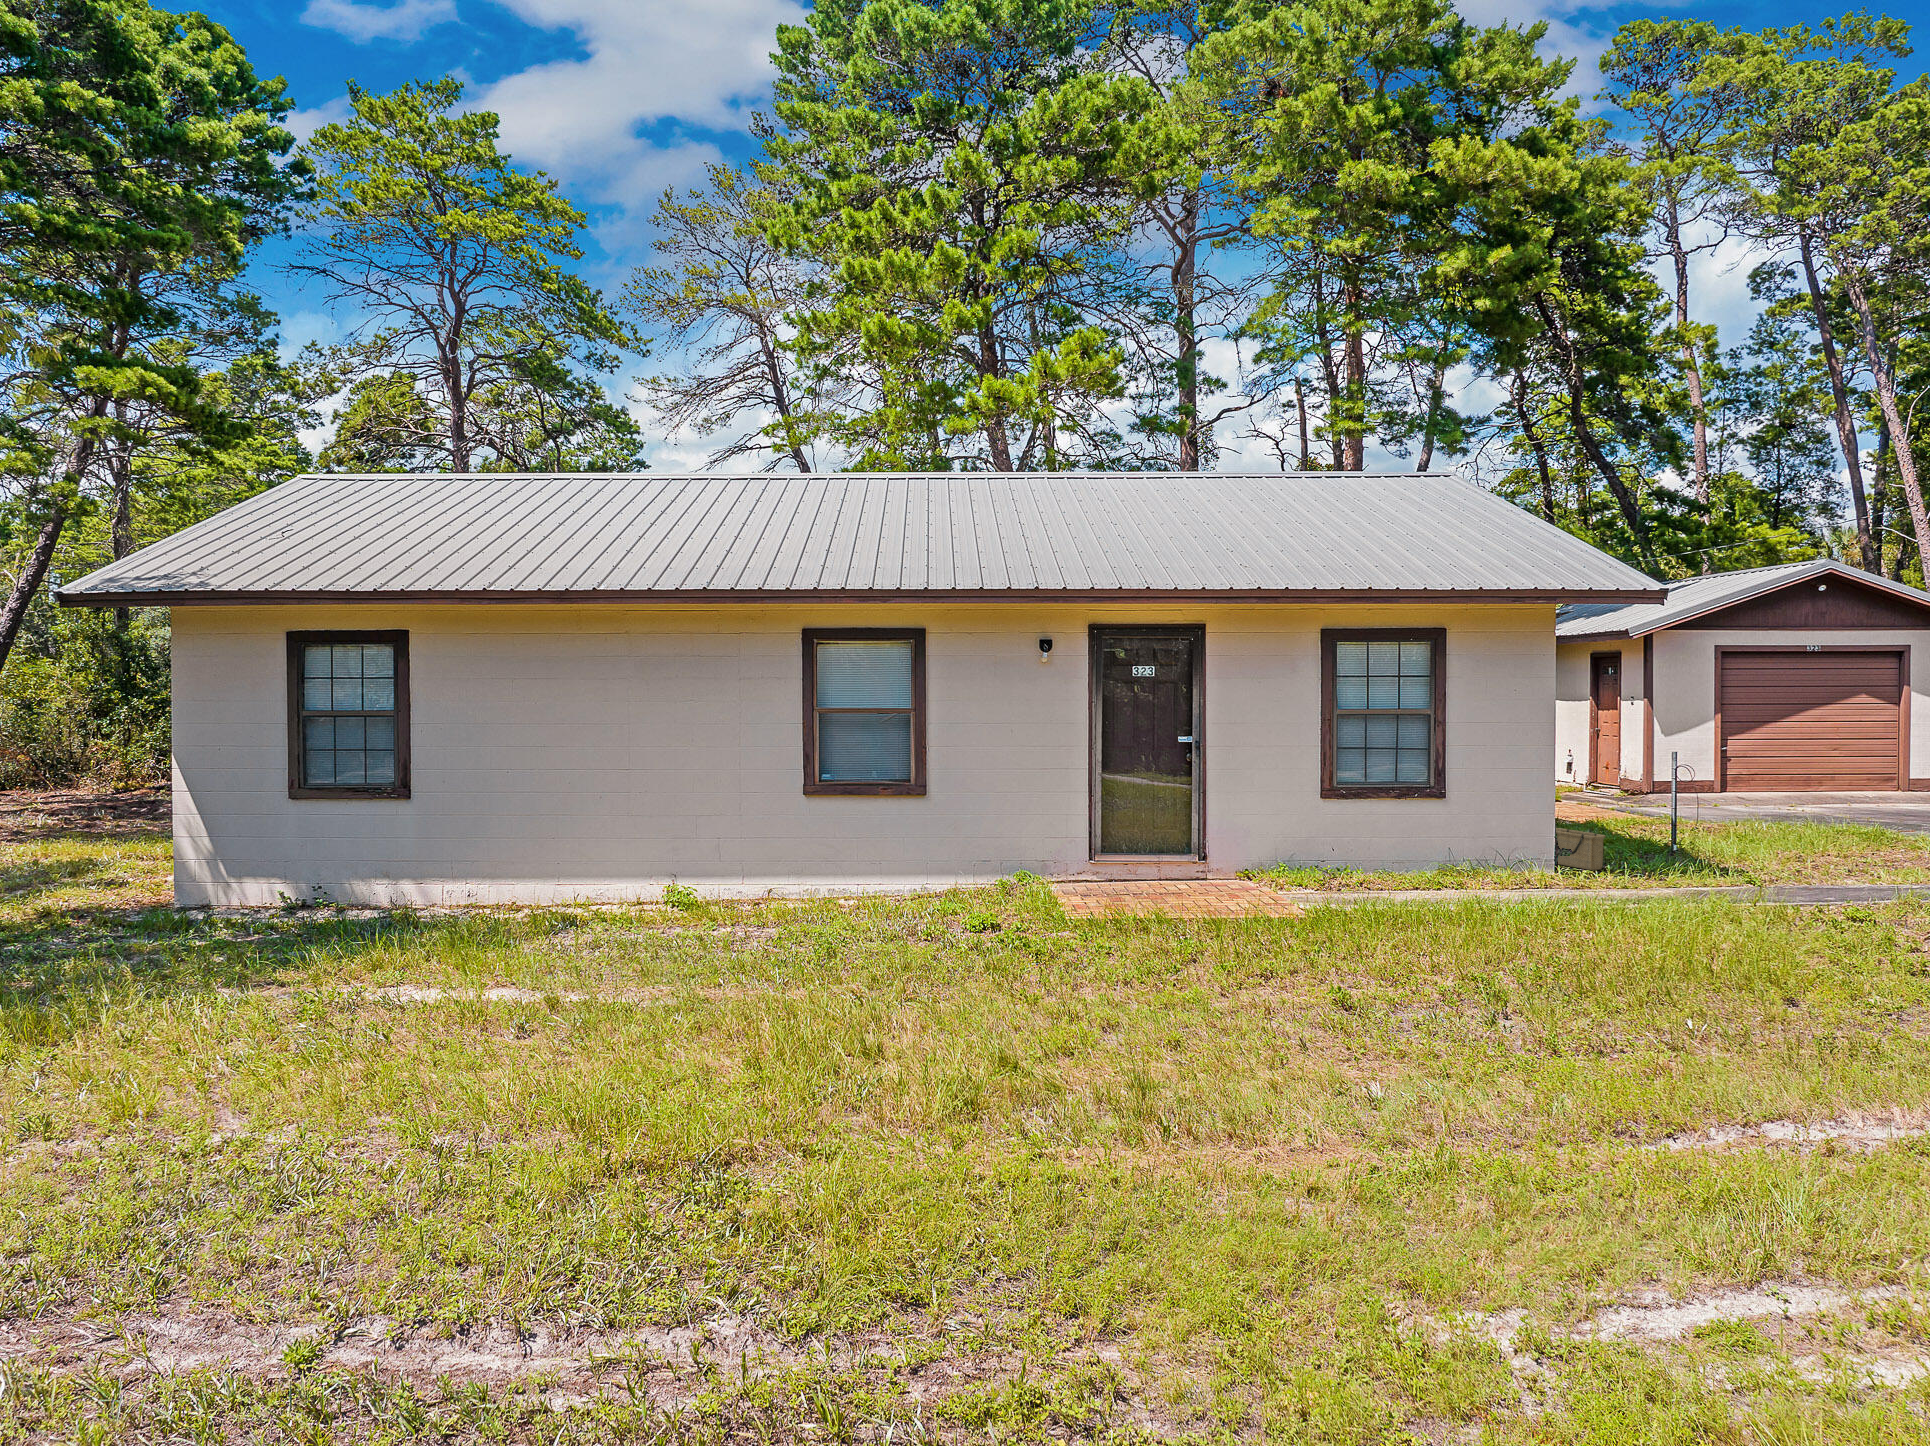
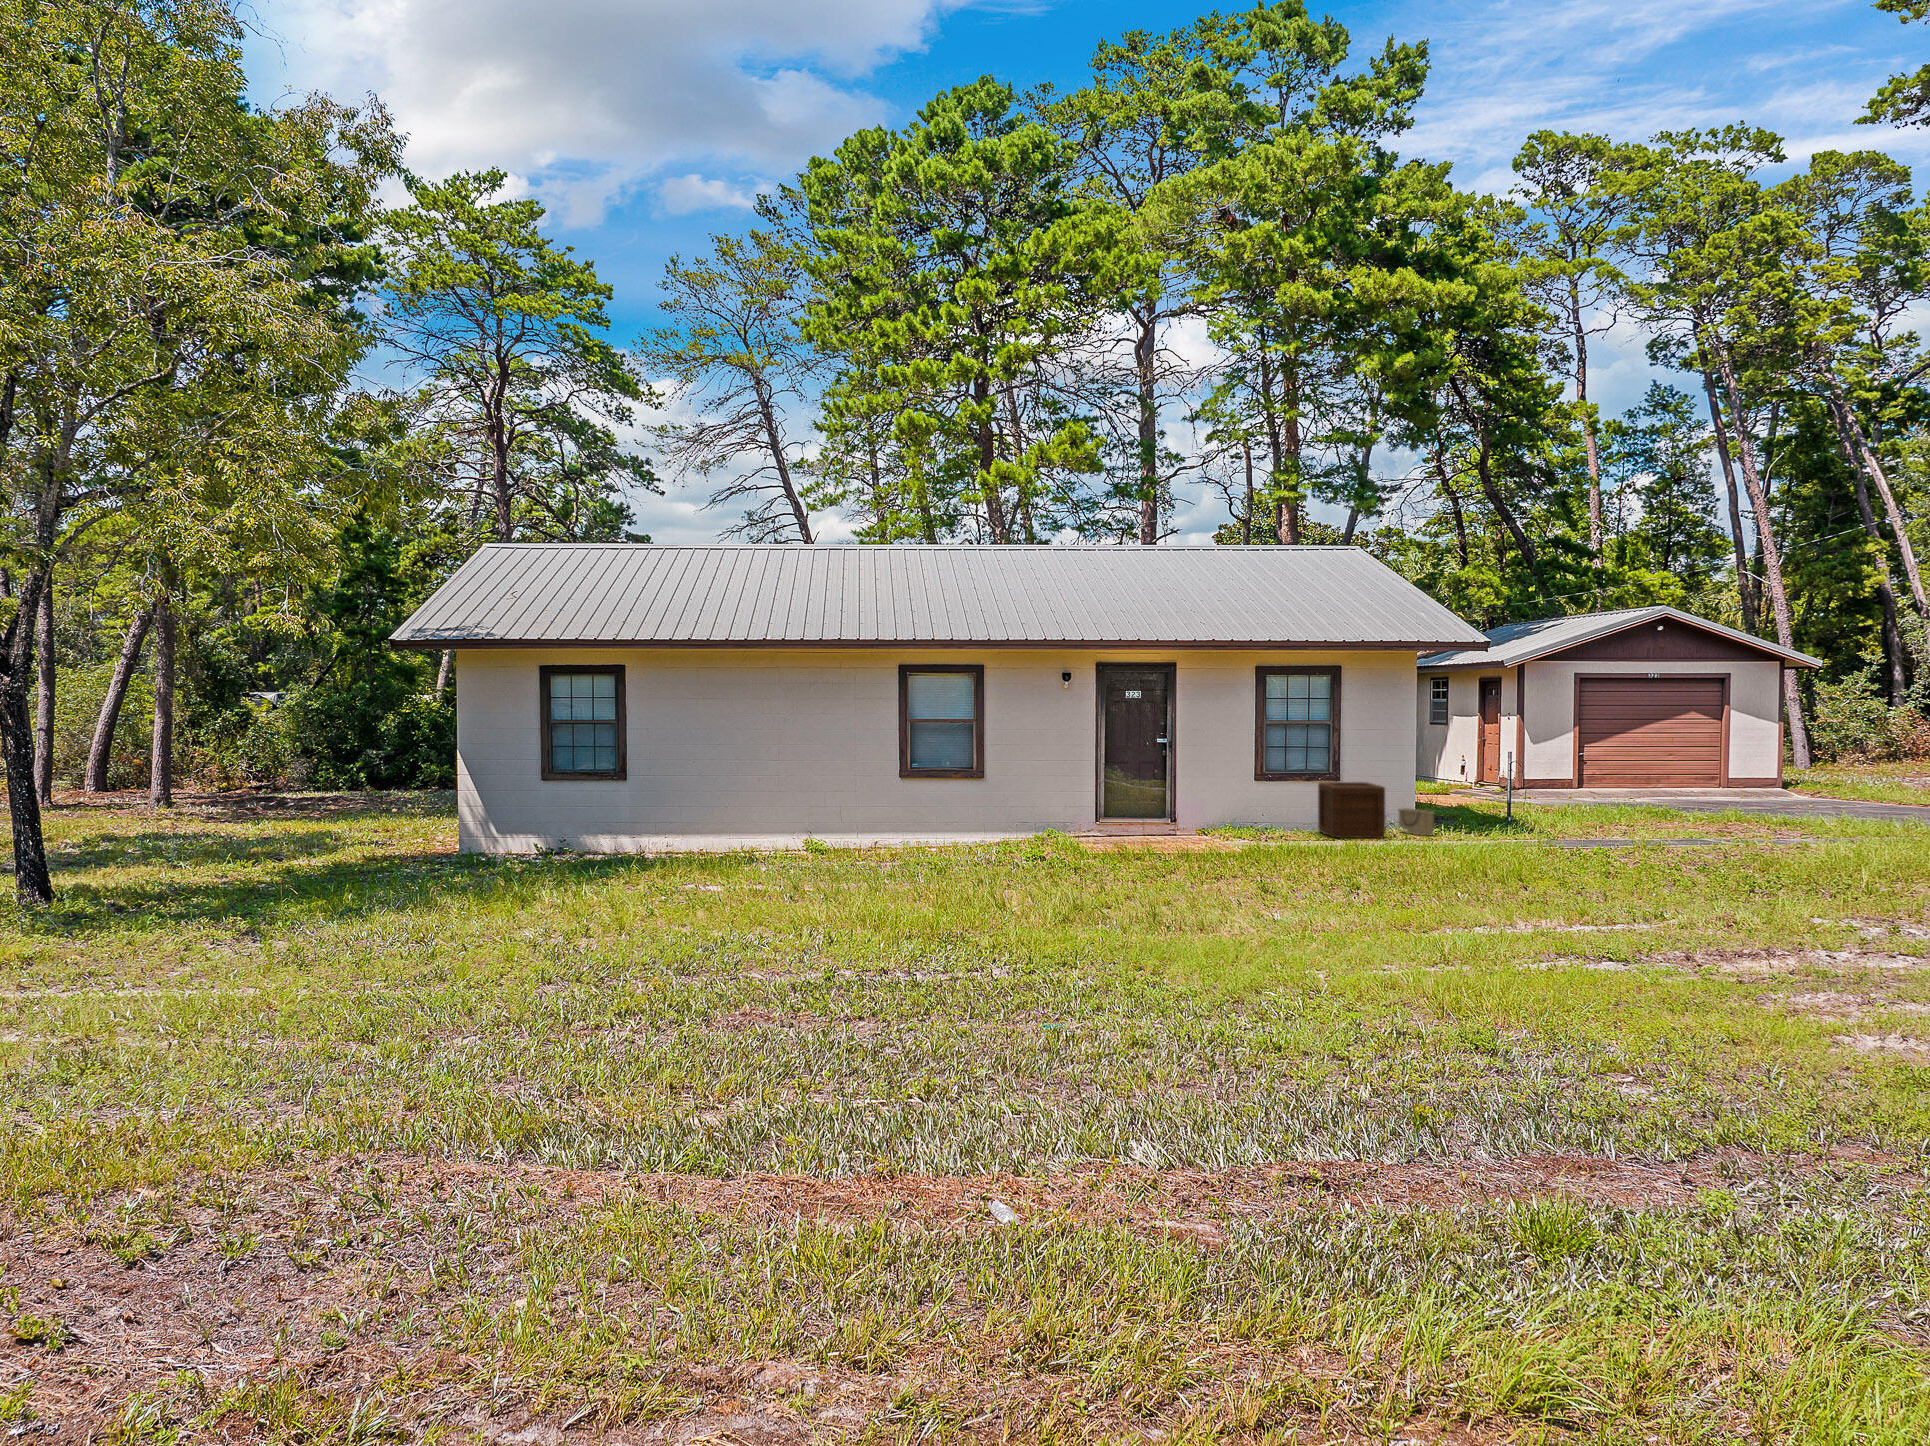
wooden crate: none [1430,788,1538,873] -> present [1318,782,1385,838]

